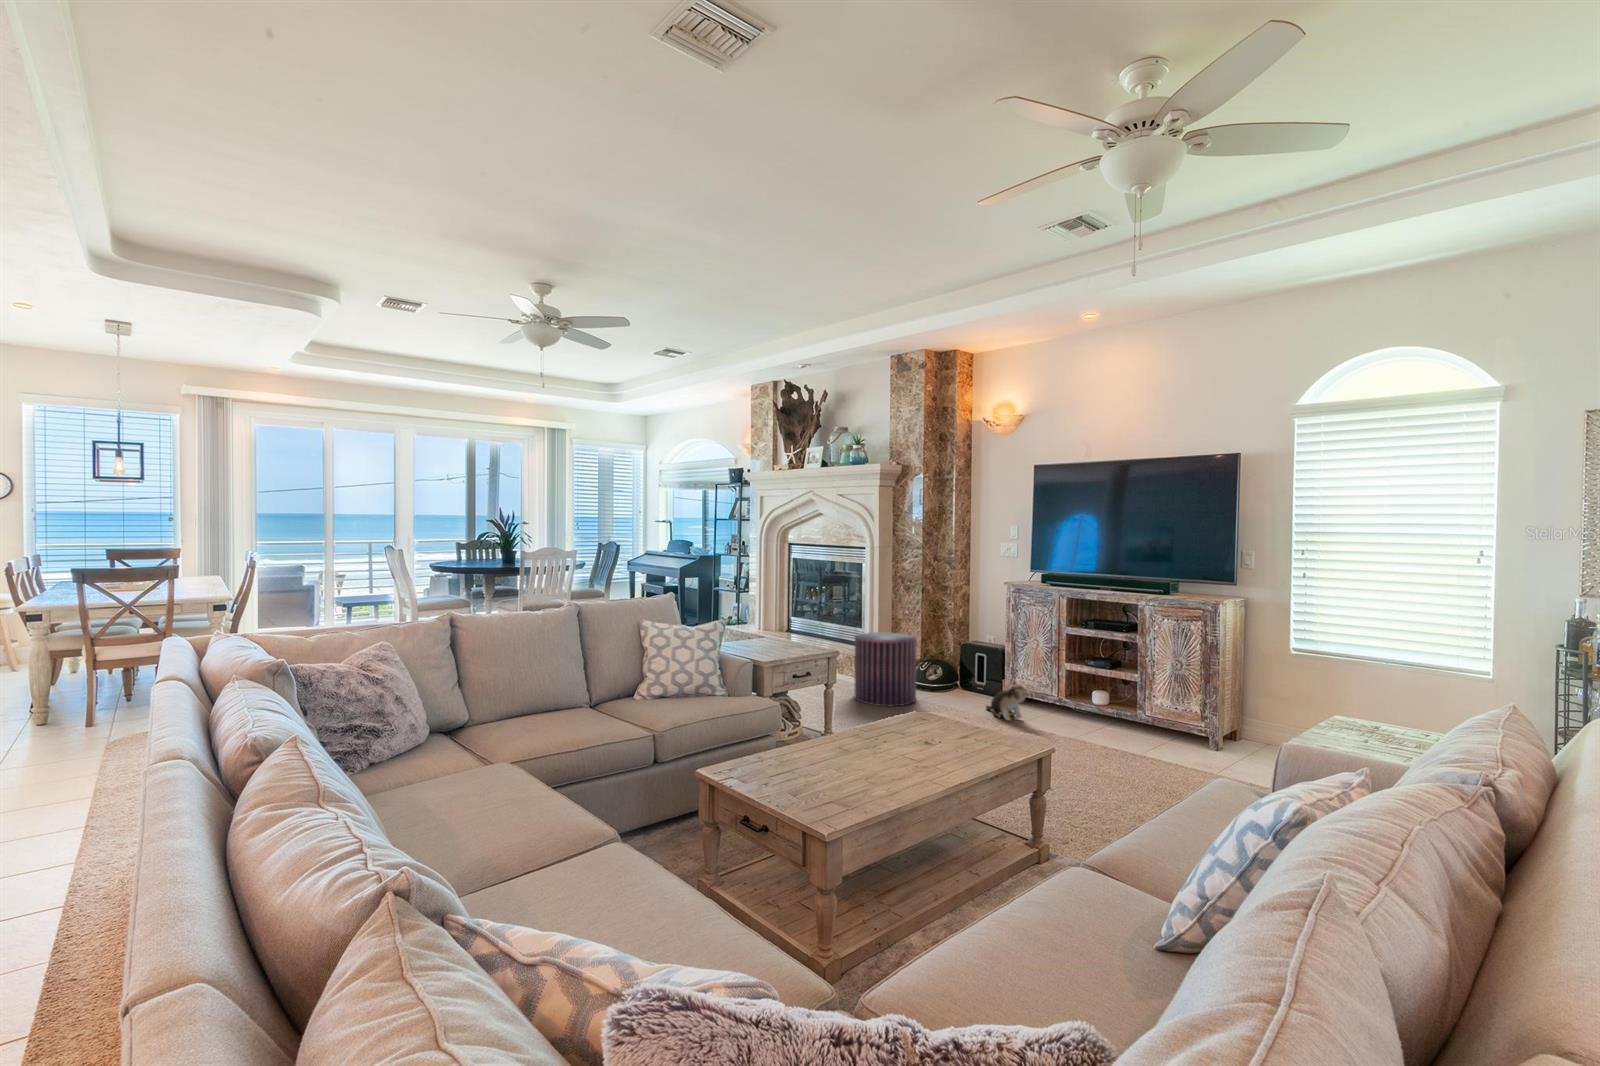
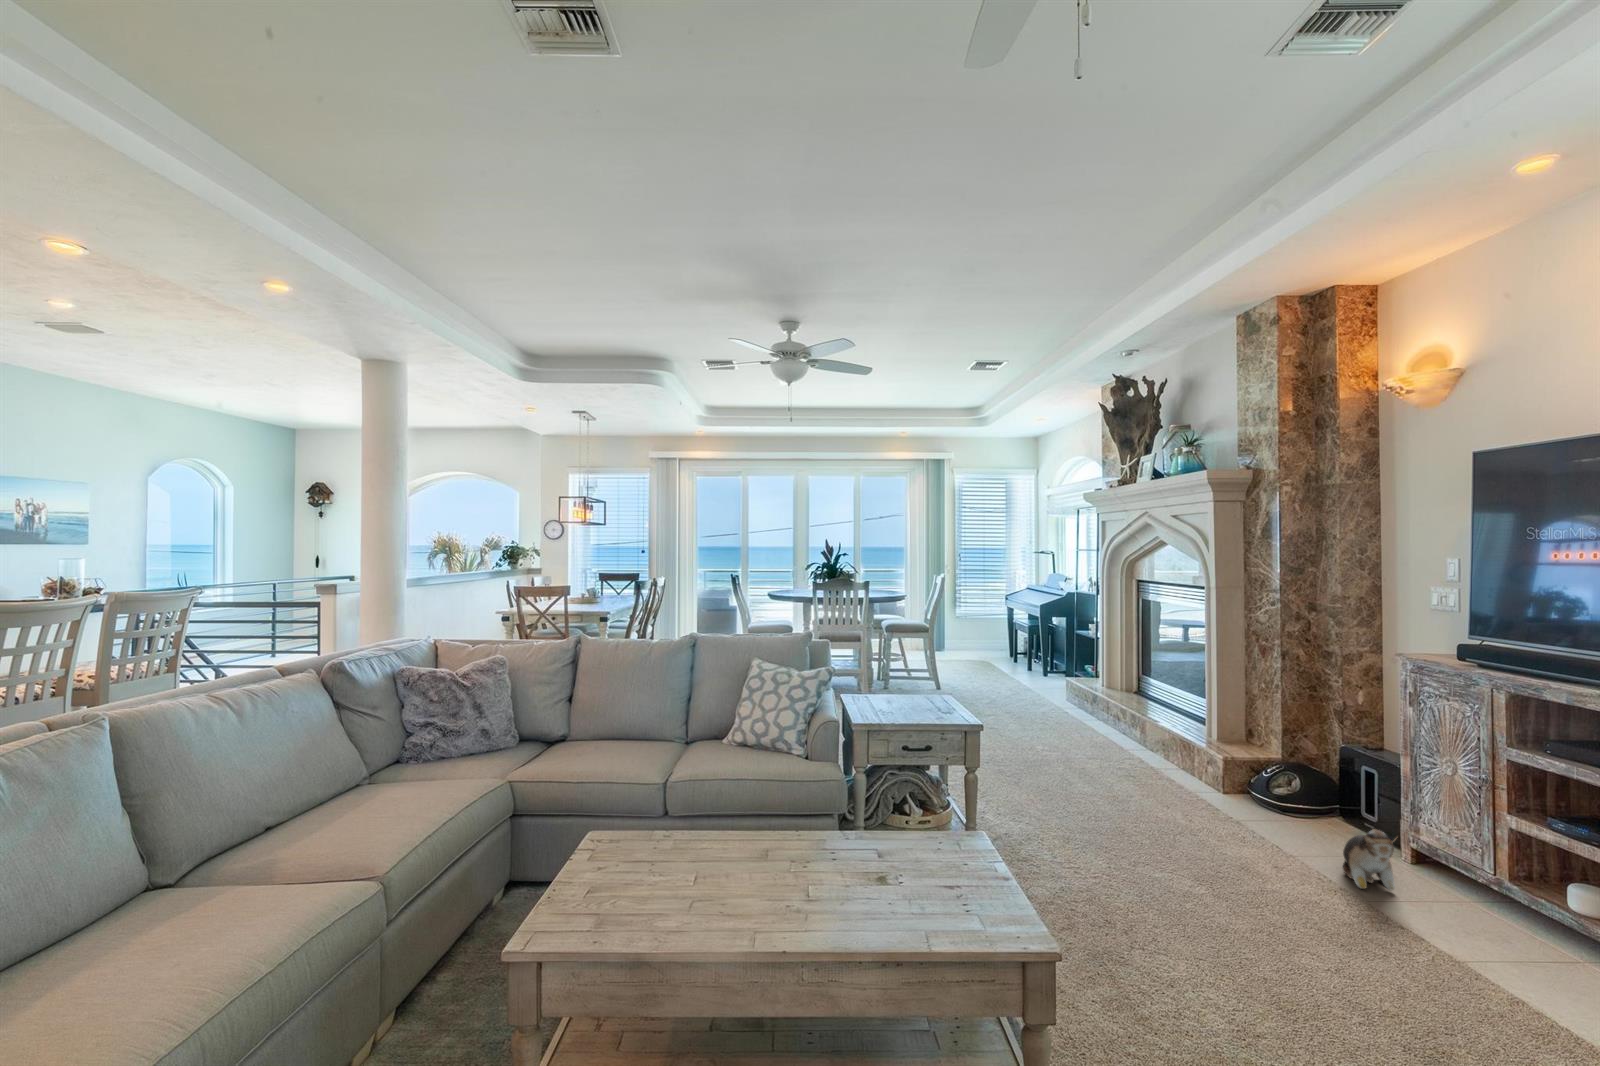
pouf: present [854,632,917,706] -> none [1138,708,1238,822]

